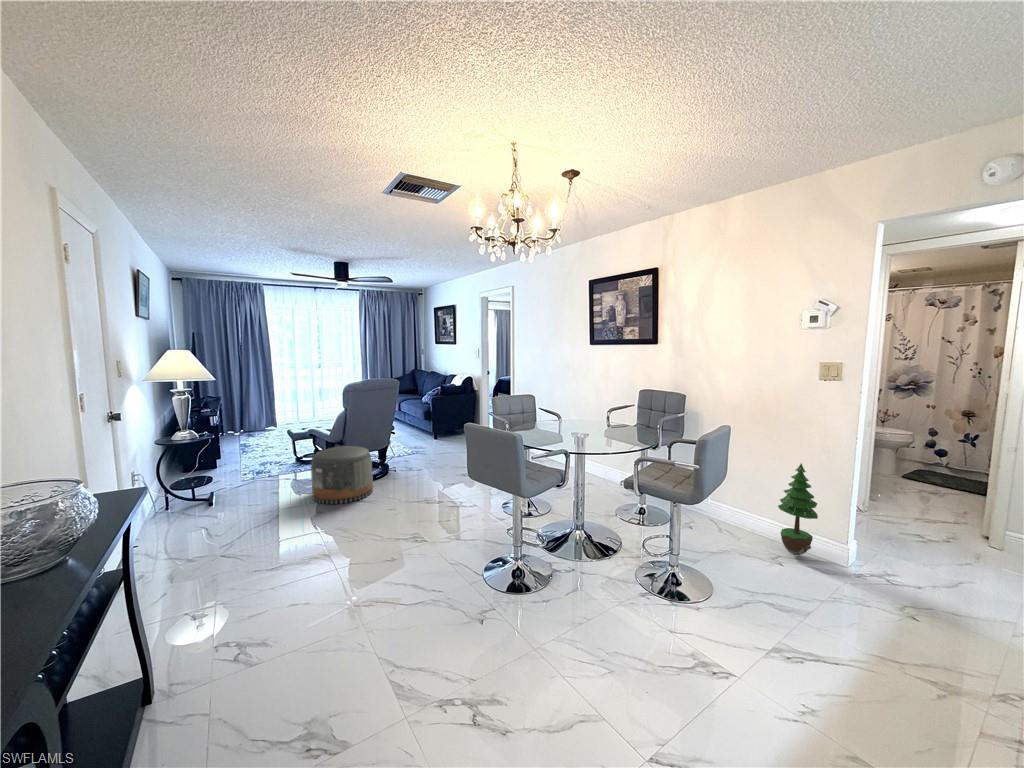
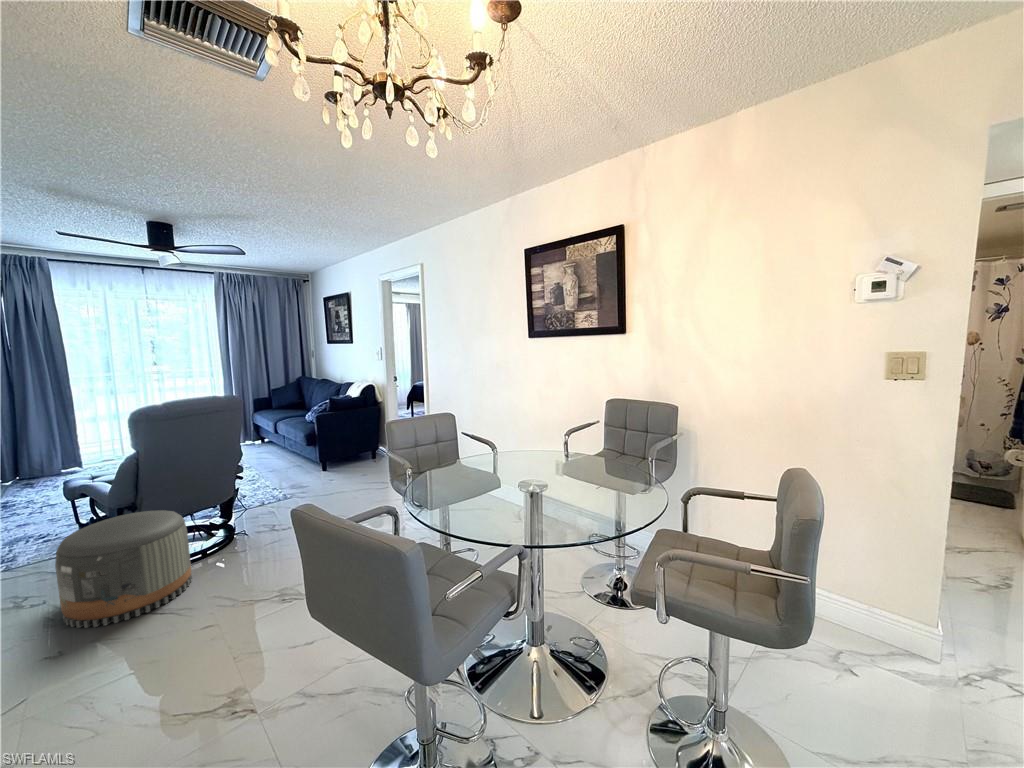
potted tree: present [778,464,818,556] -> none [834,508,904,652]

